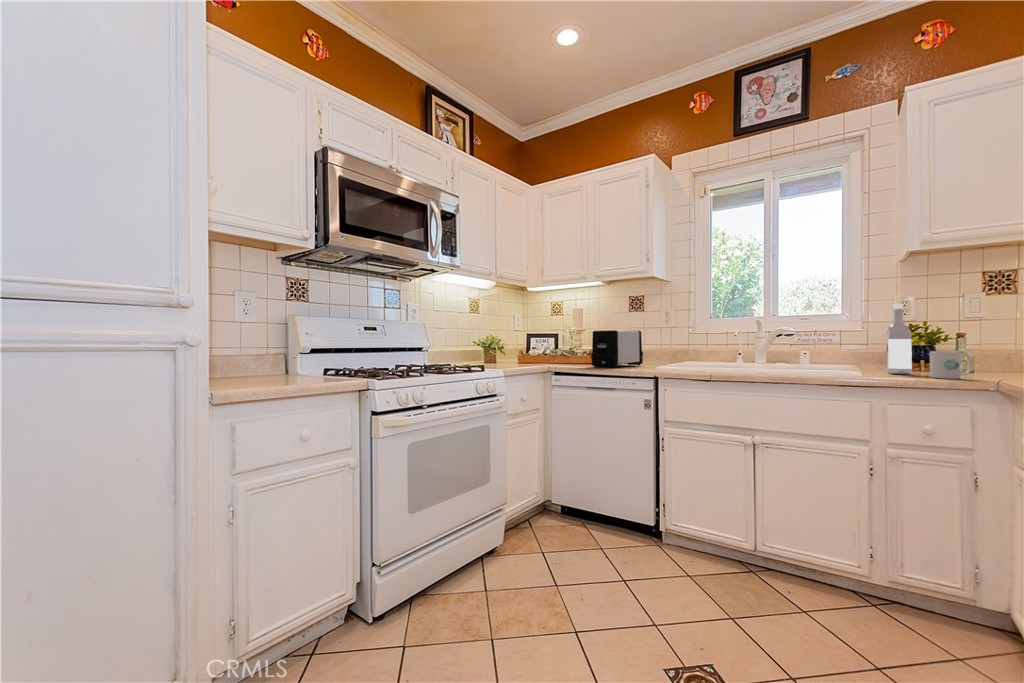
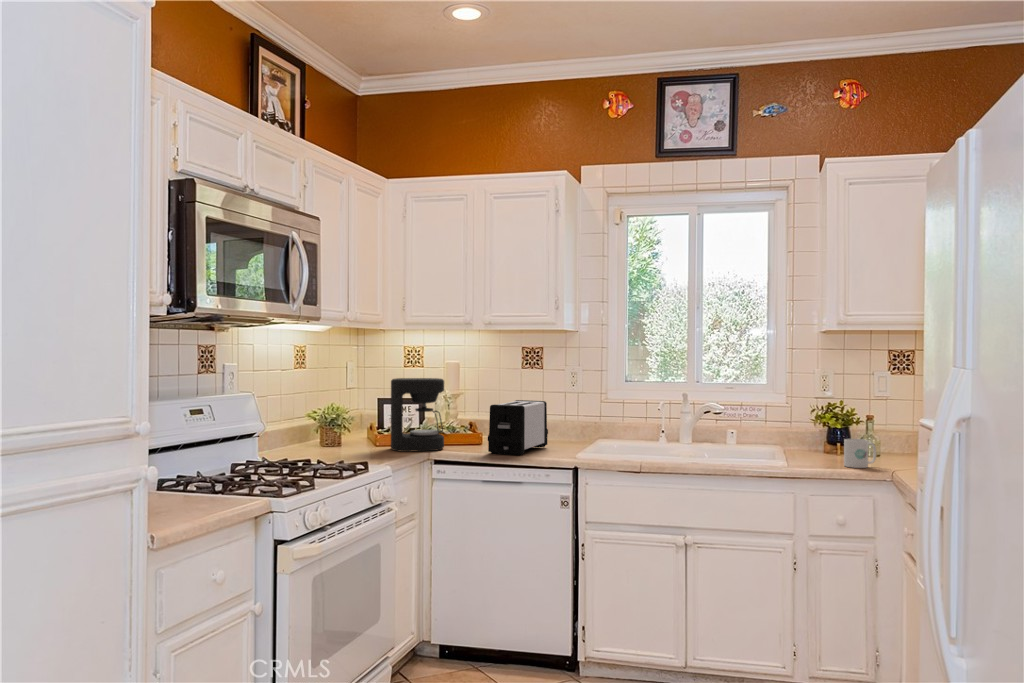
wine bottle: present [886,304,912,374] -> none [808,385,829,460]
coffee maker: none [527,315,564,365] -> present [391,378,444,452]

